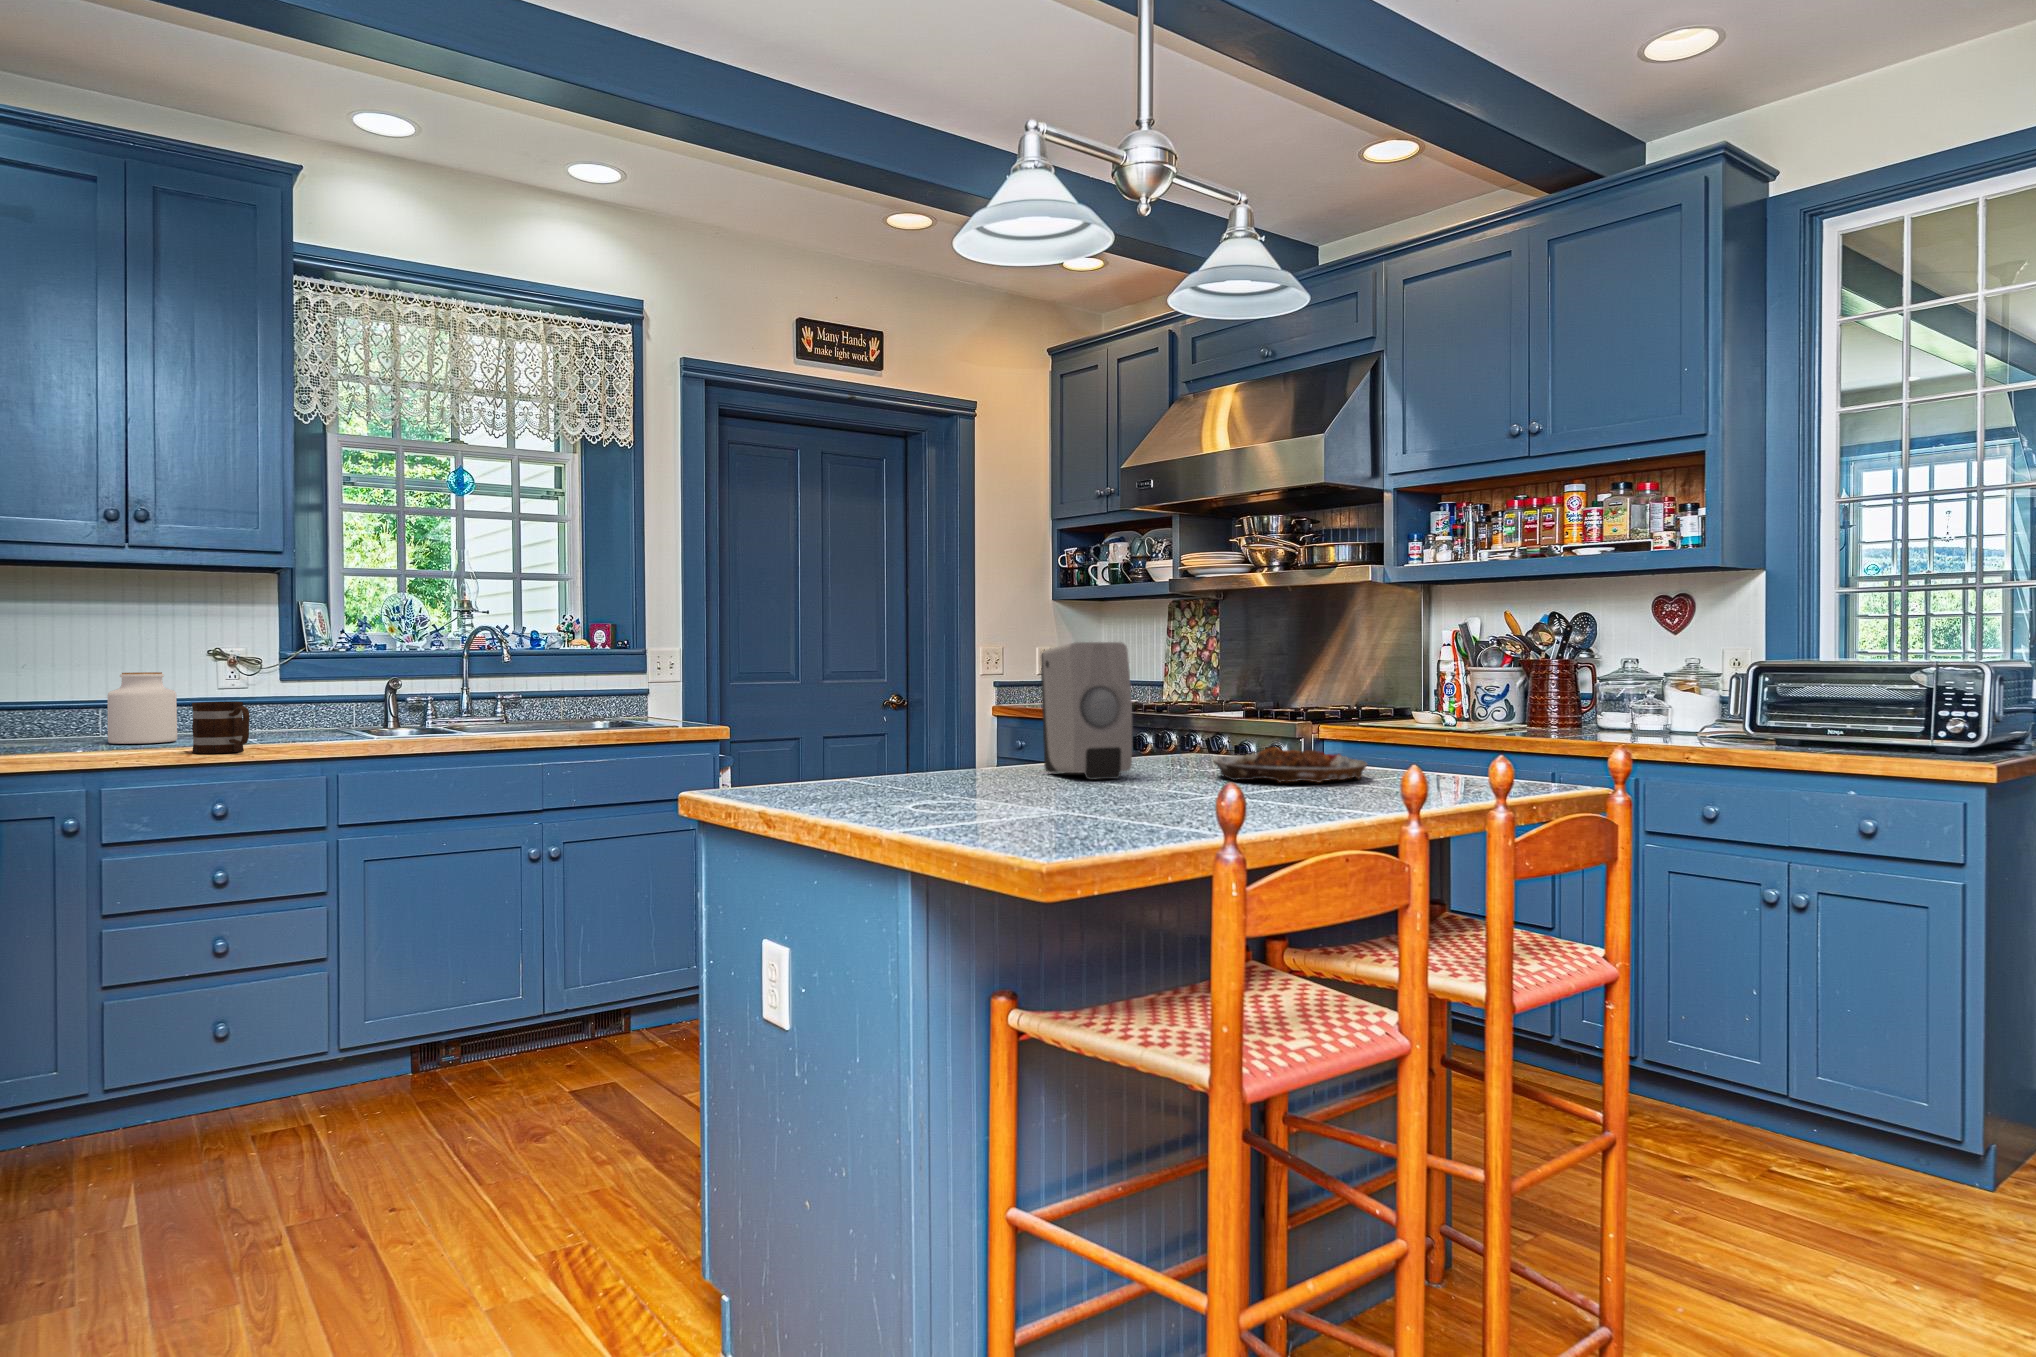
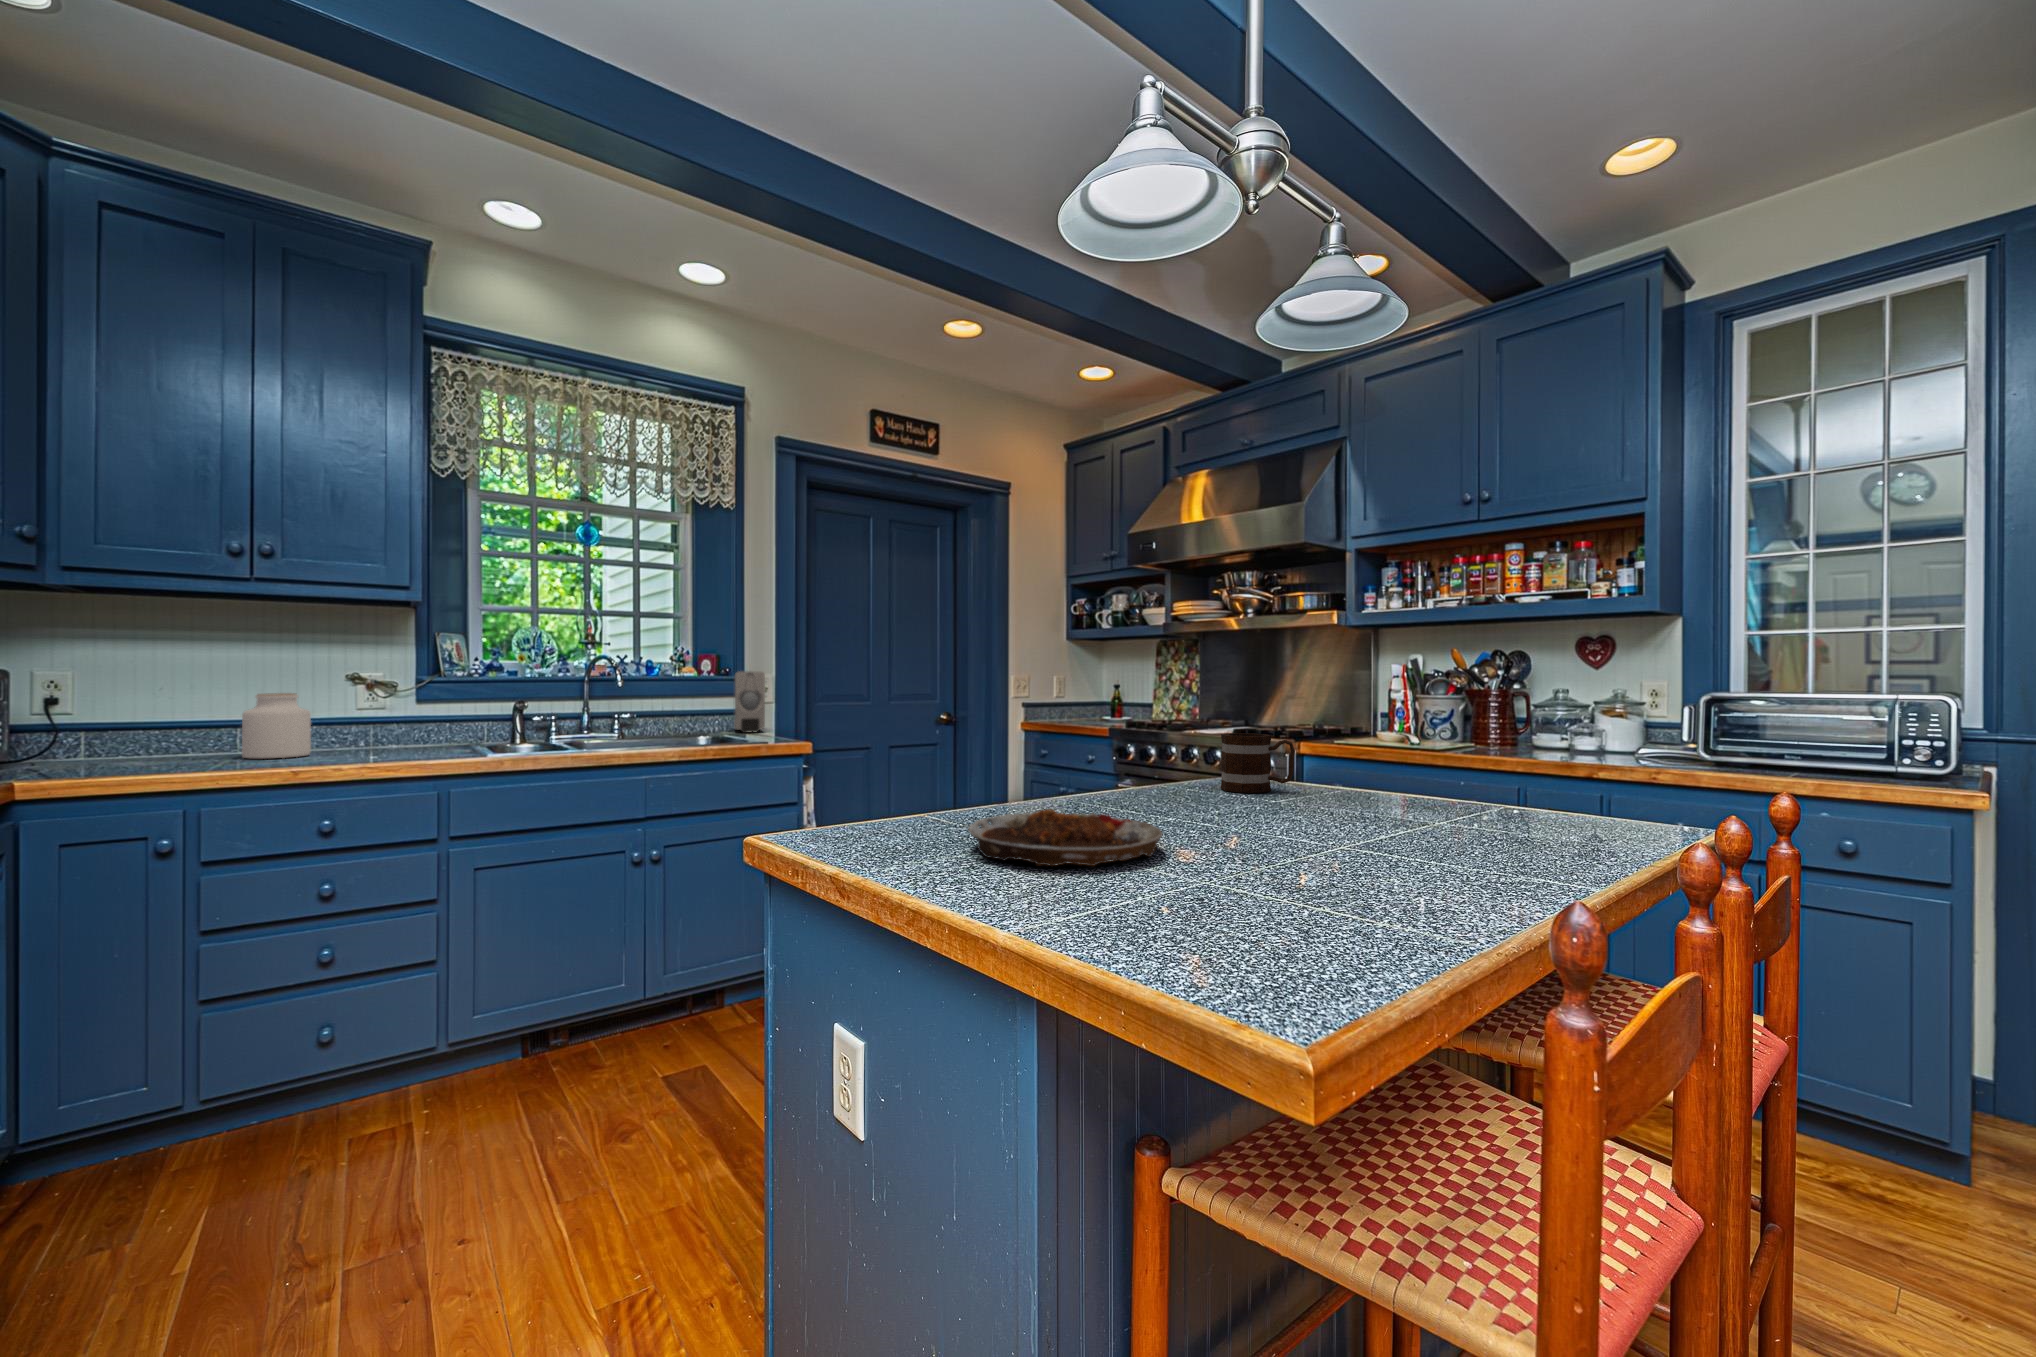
soap dispenser: present [1041,642,1132,780] -> present [734,671,765,733]
mug: present [192,702,250,753] -> present [1221,733,1295,793]
plate: present [1213,747,1368,783] -> present [968,809,1163,866]

